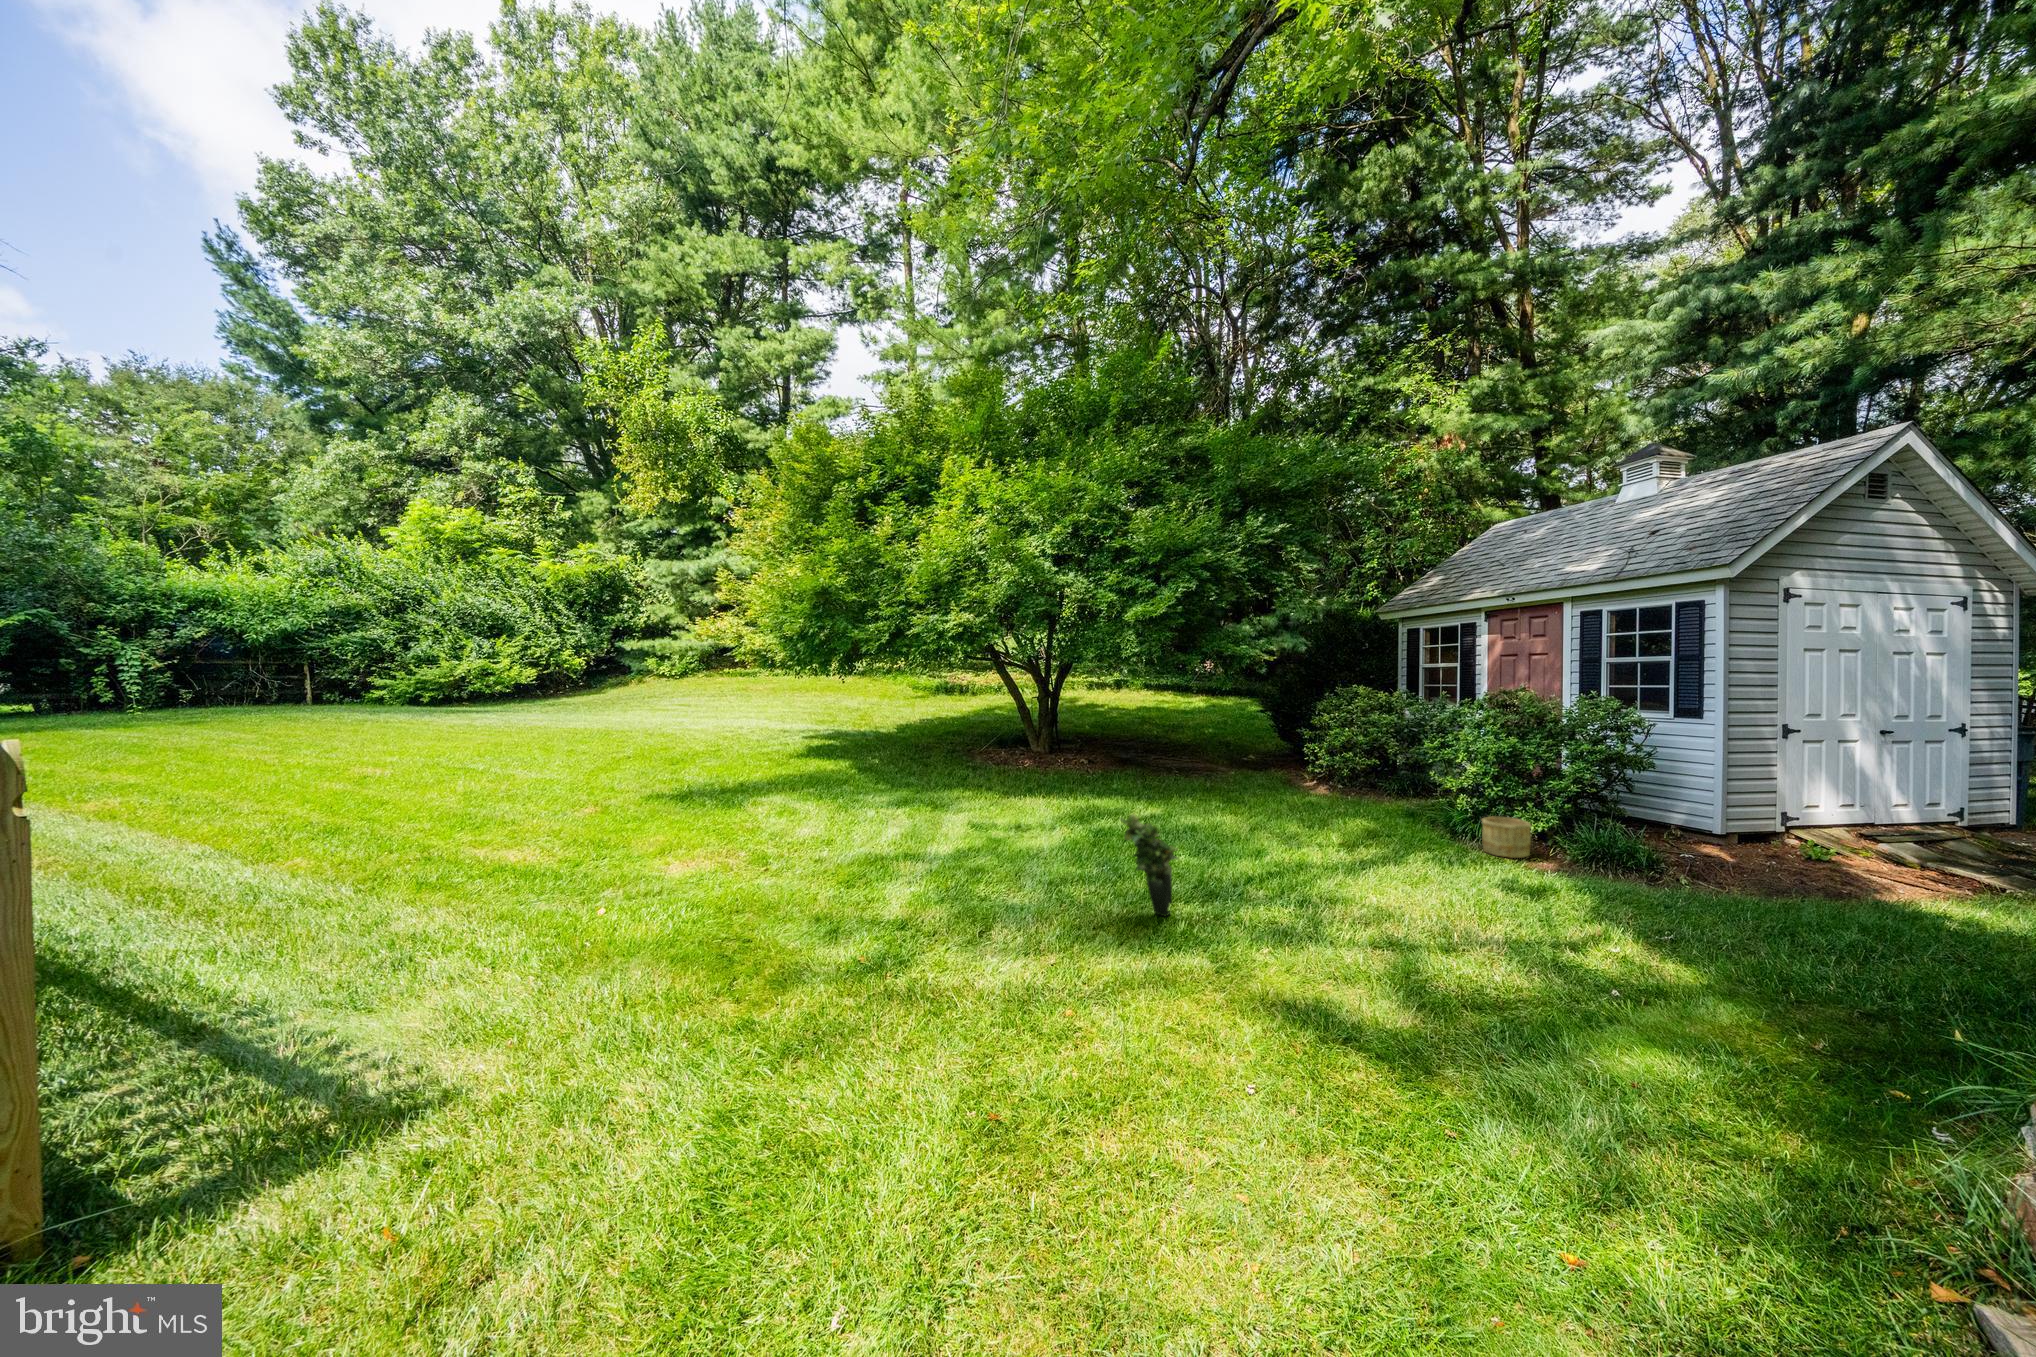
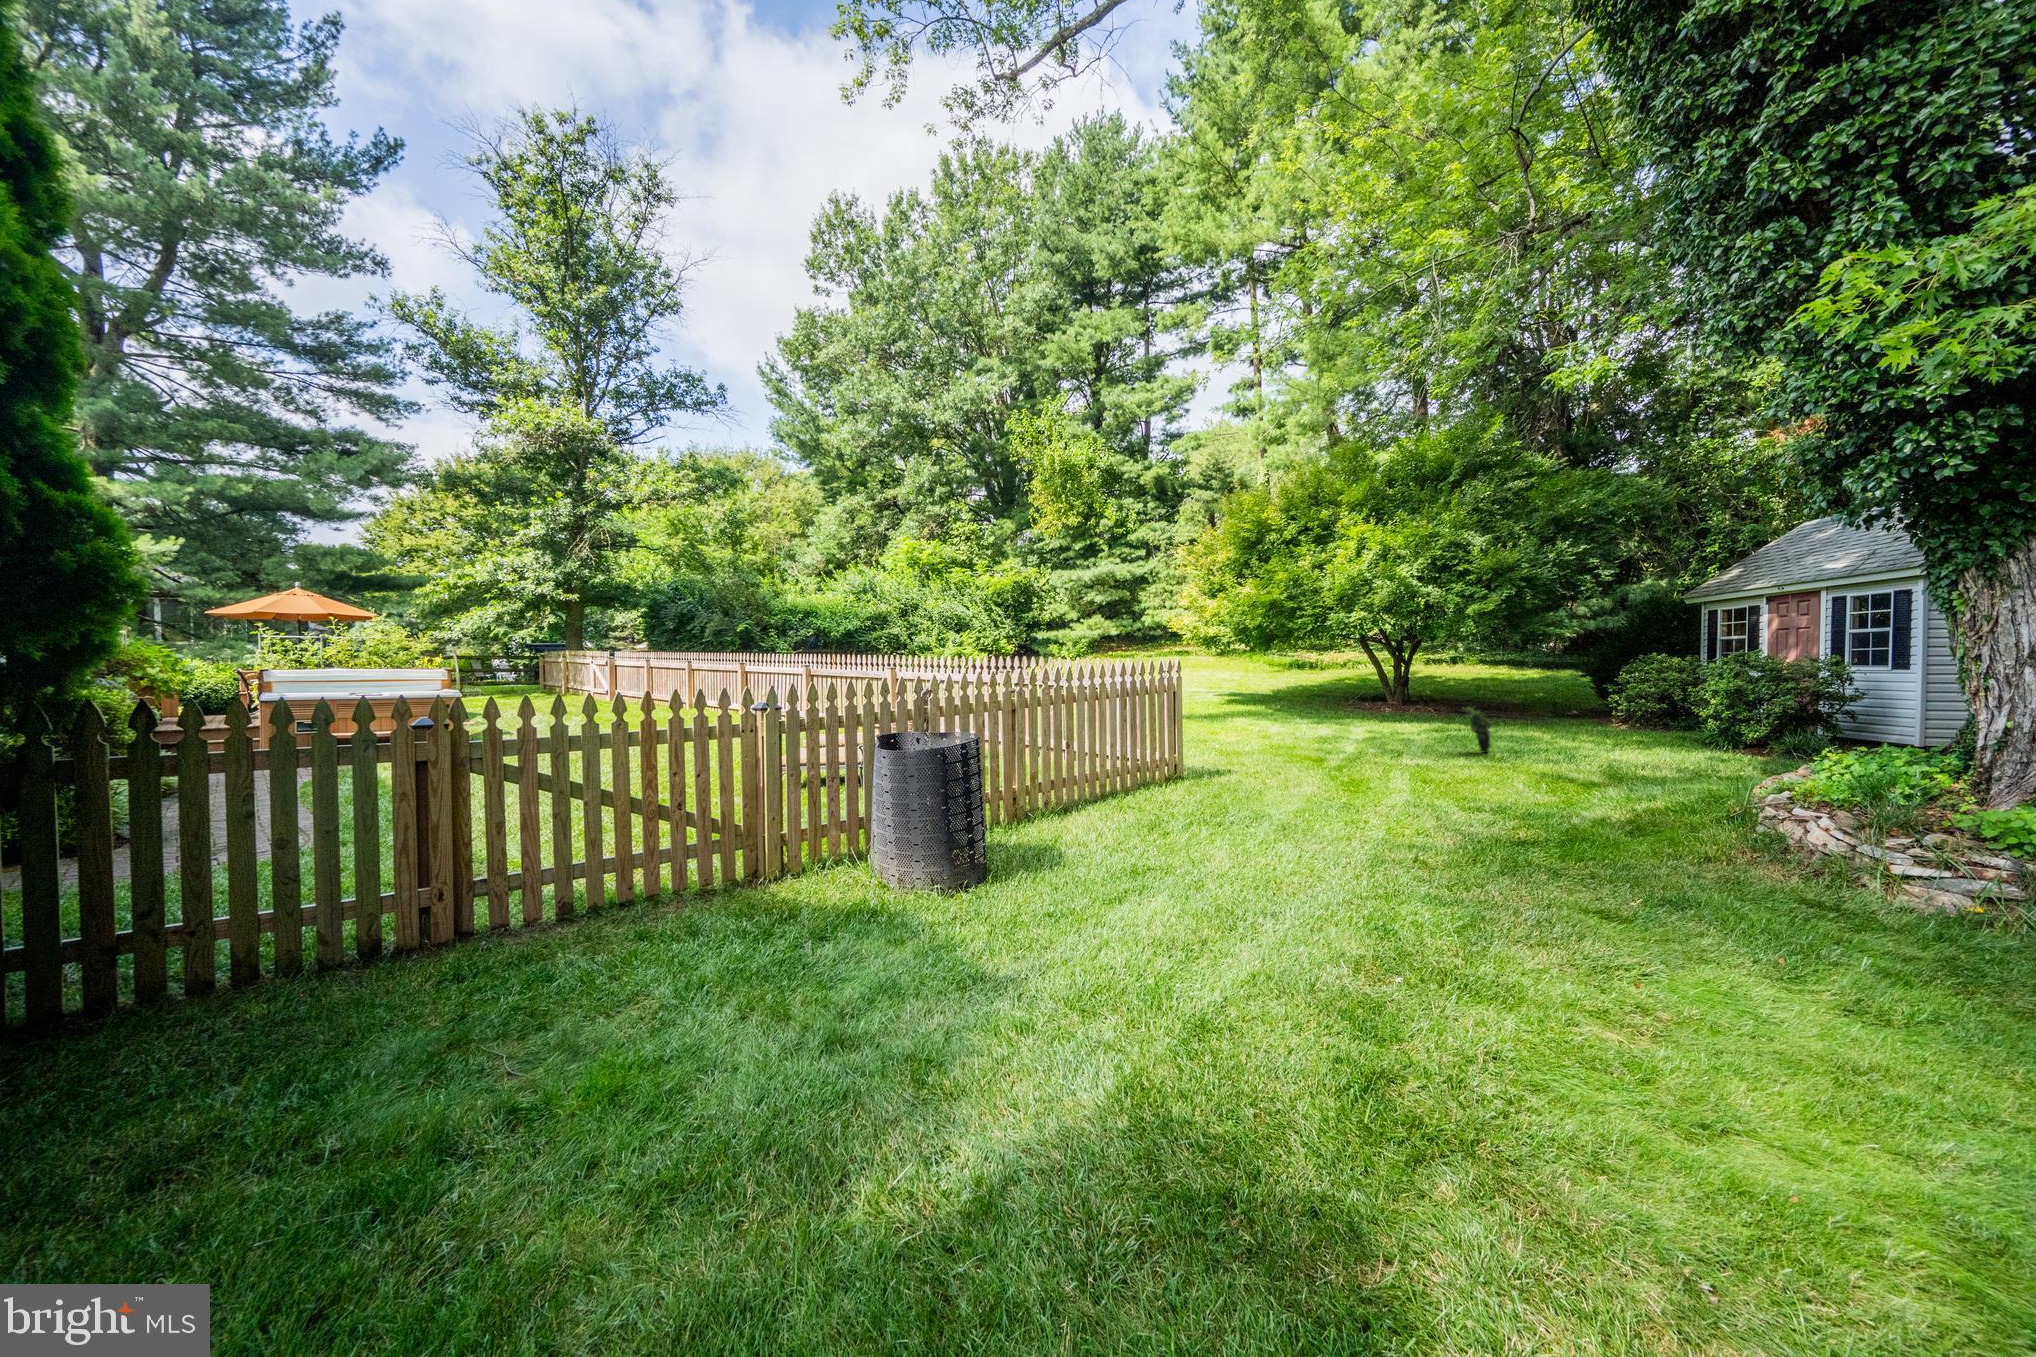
wooden bucket: present [1482,816,1531,858] -> none [1709,728,1743,750]

